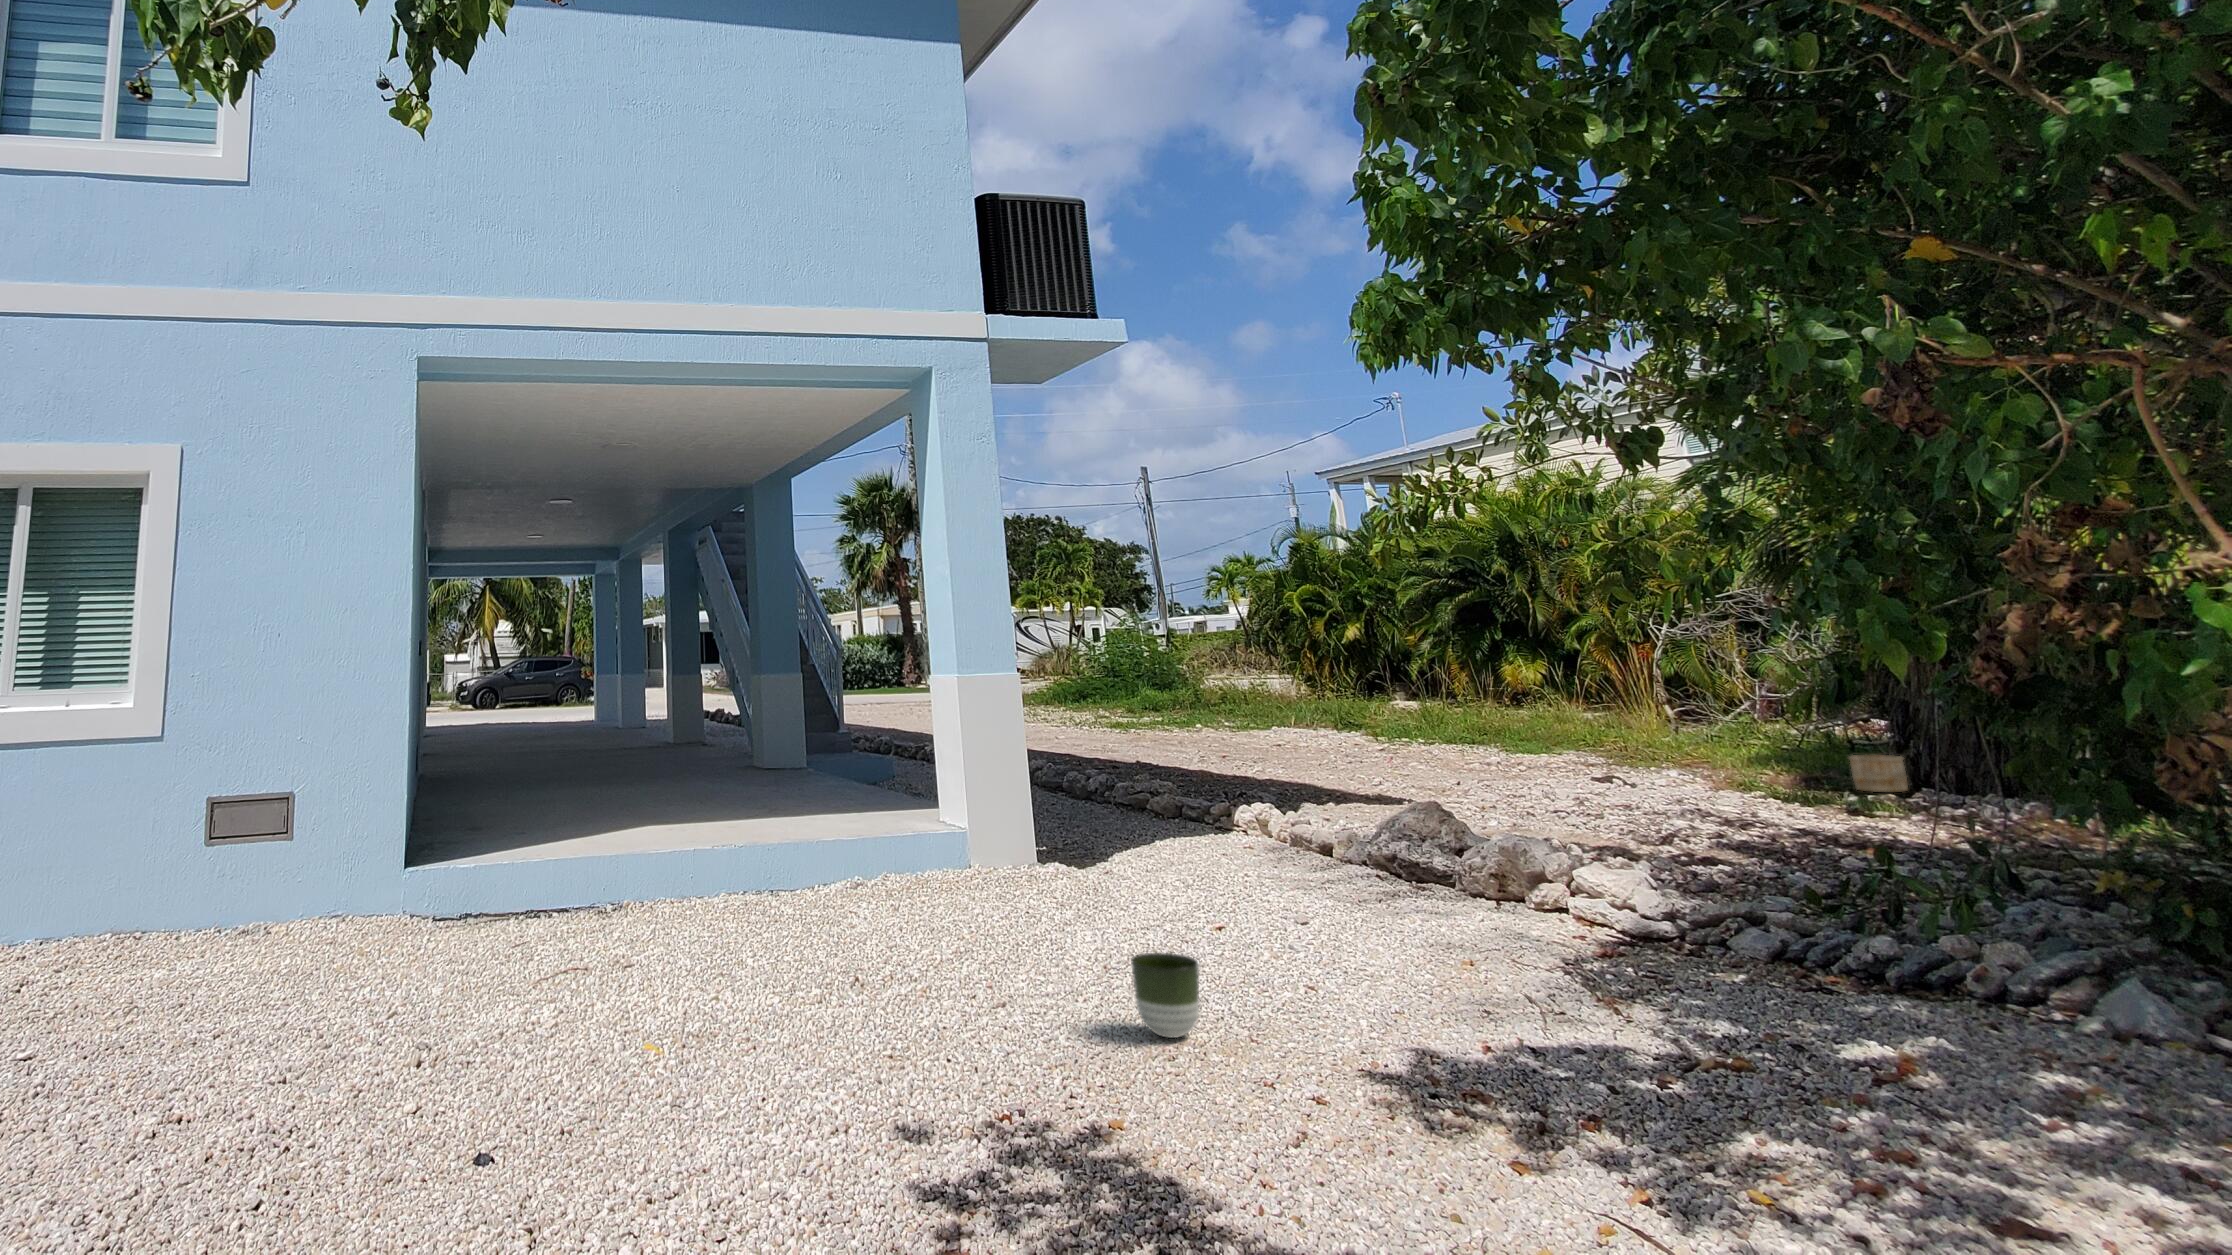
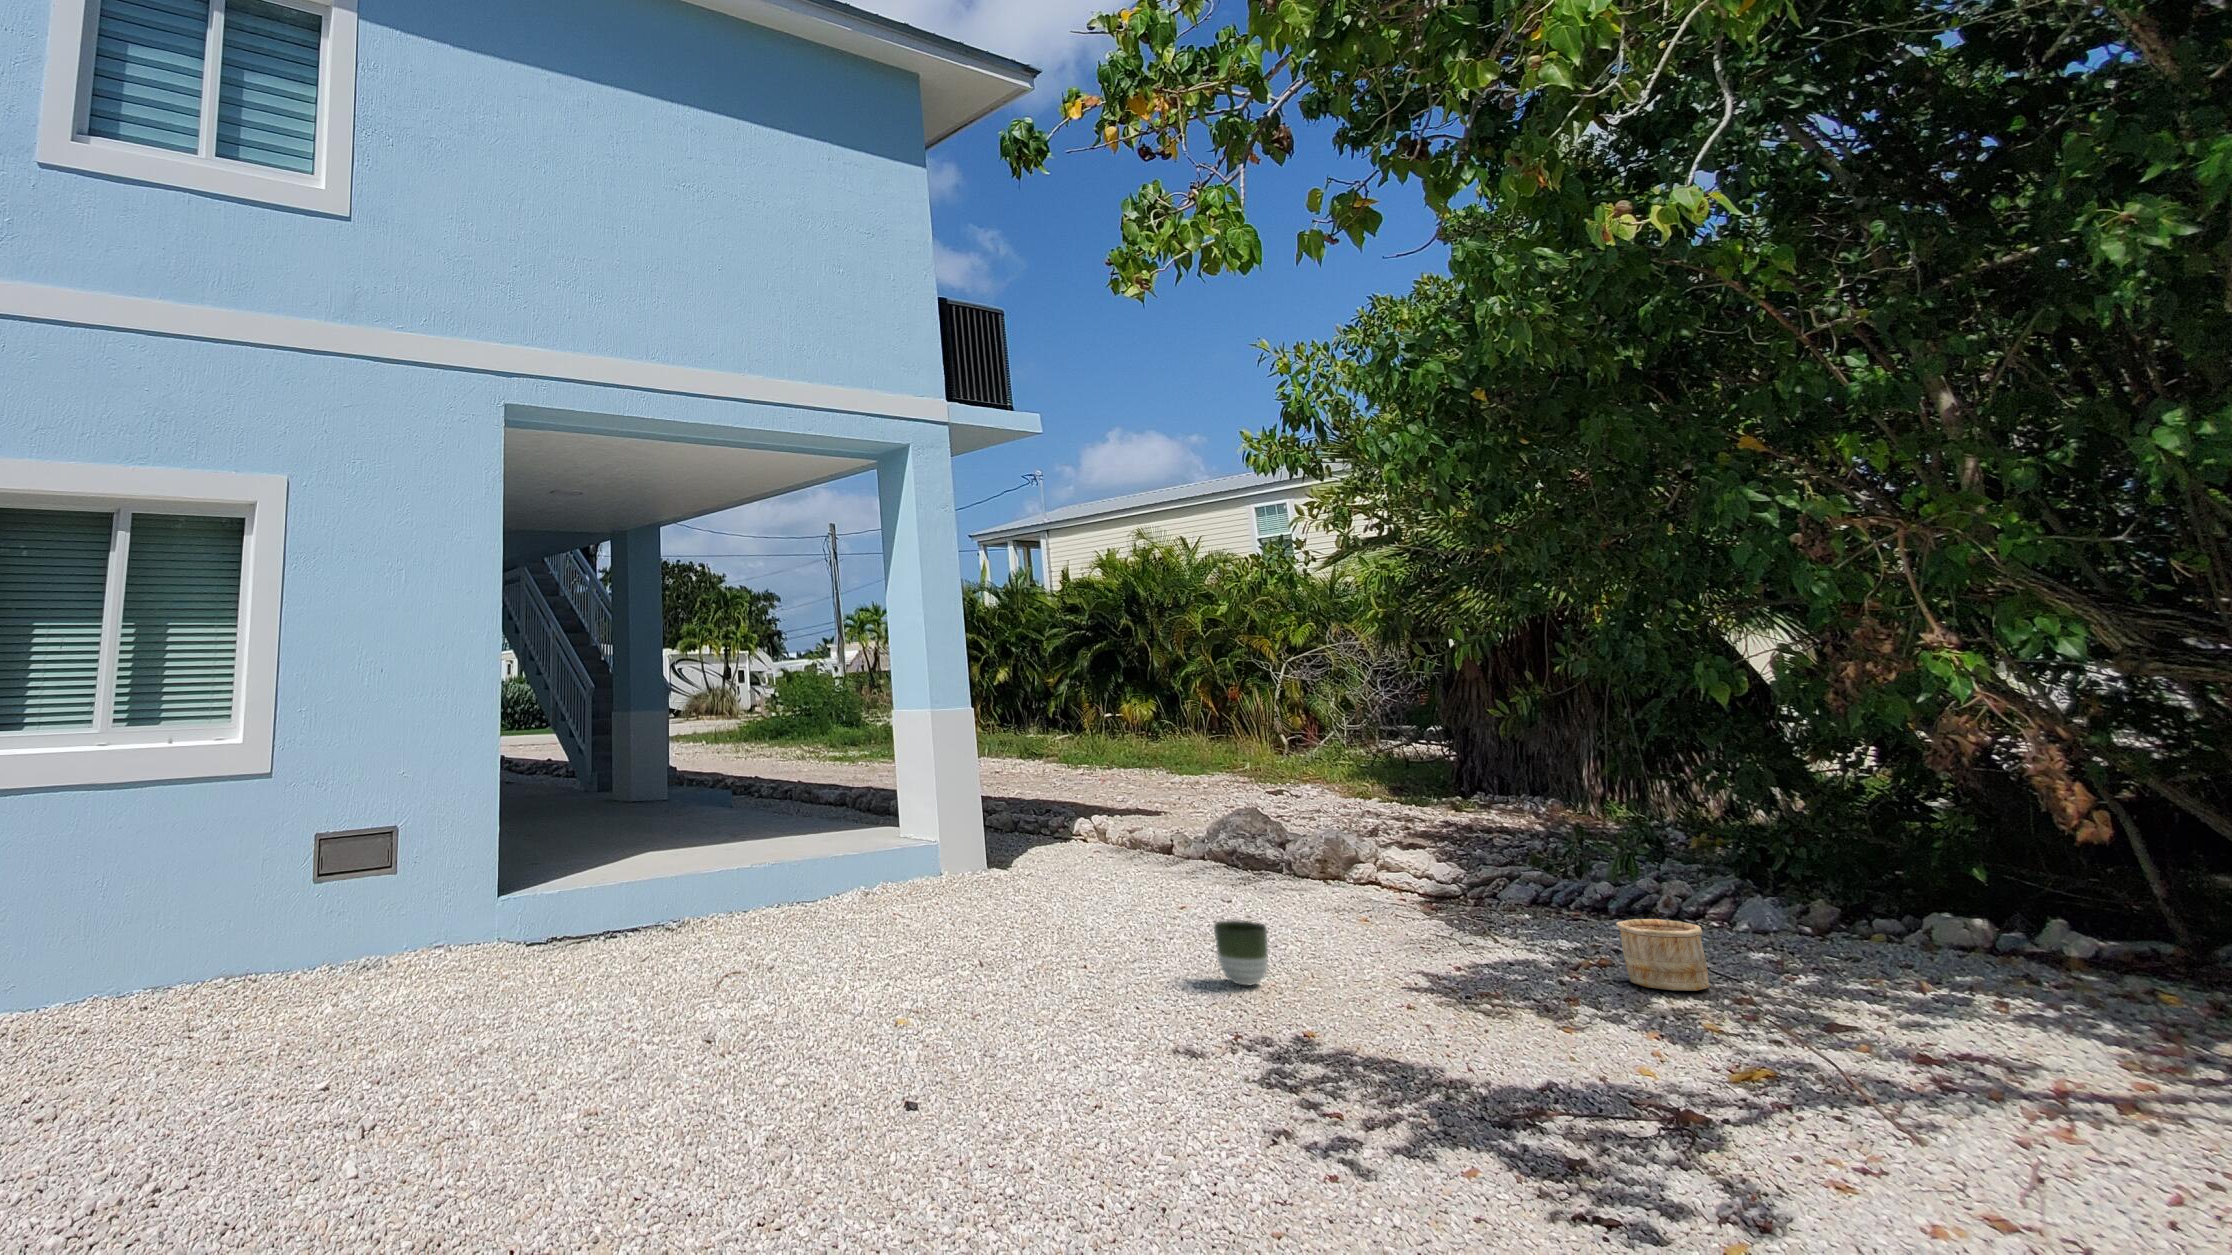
wooden bucket: present [1849,755,1908,792] -> present [1616,919,1709,991]

